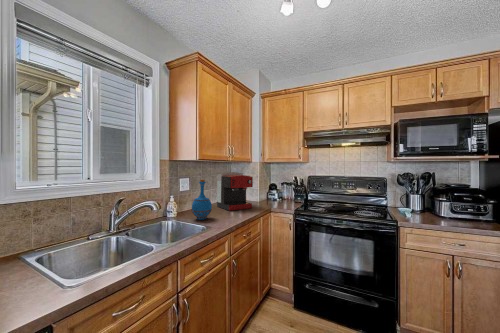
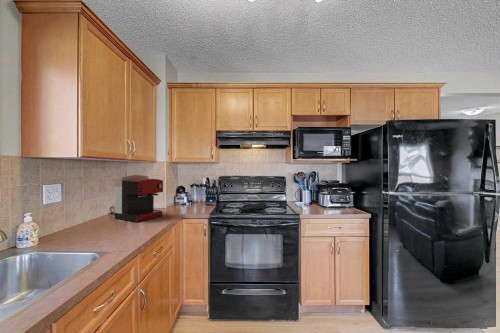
bottle: present [192,180,212,220] -> none [92,187,120,237]

